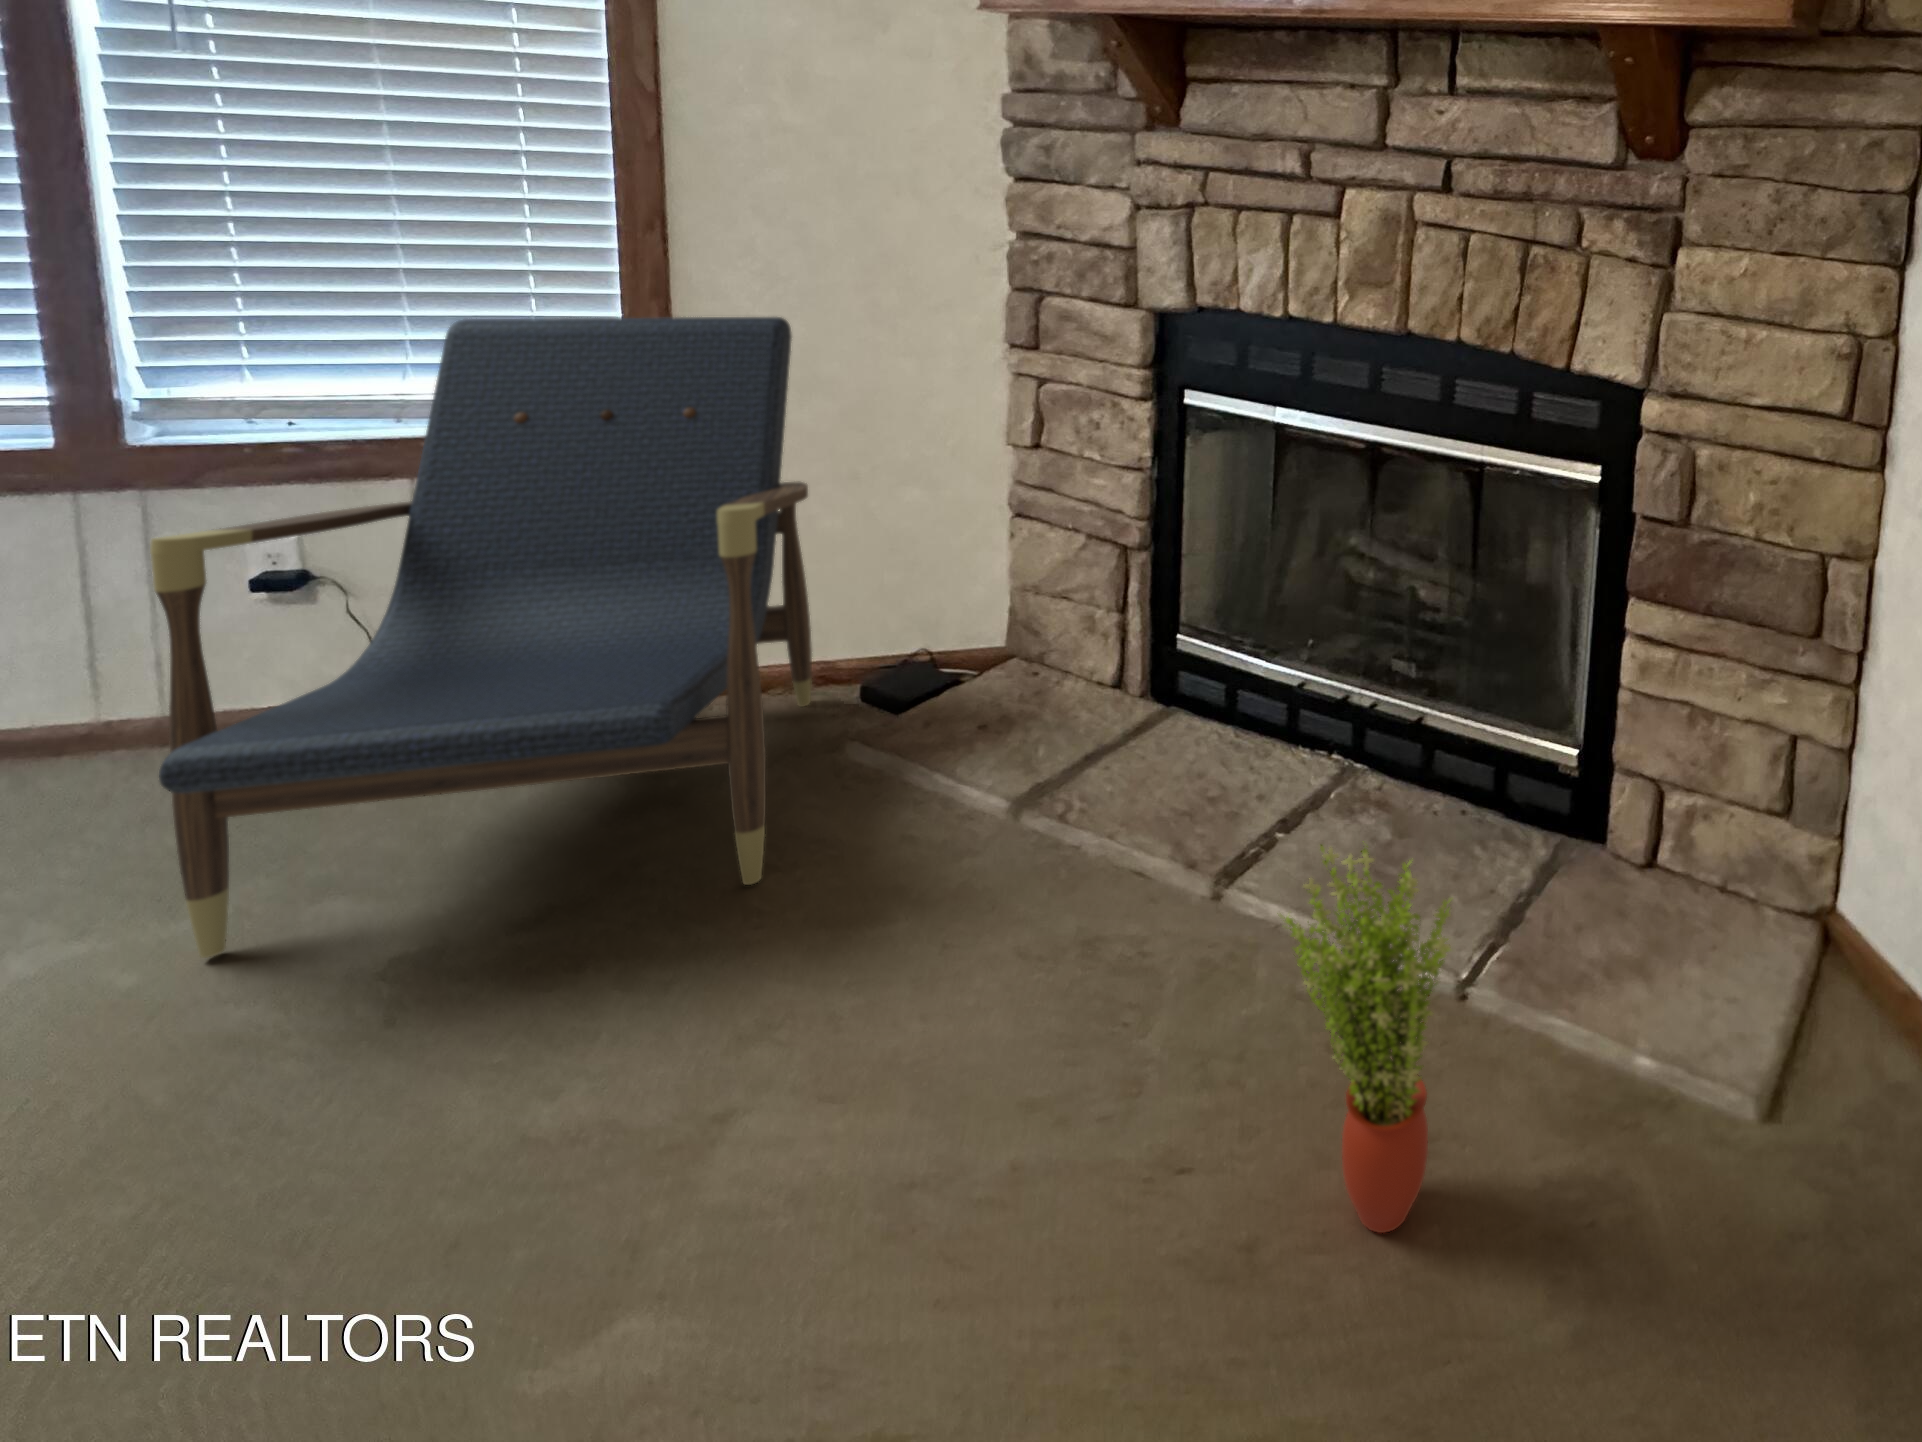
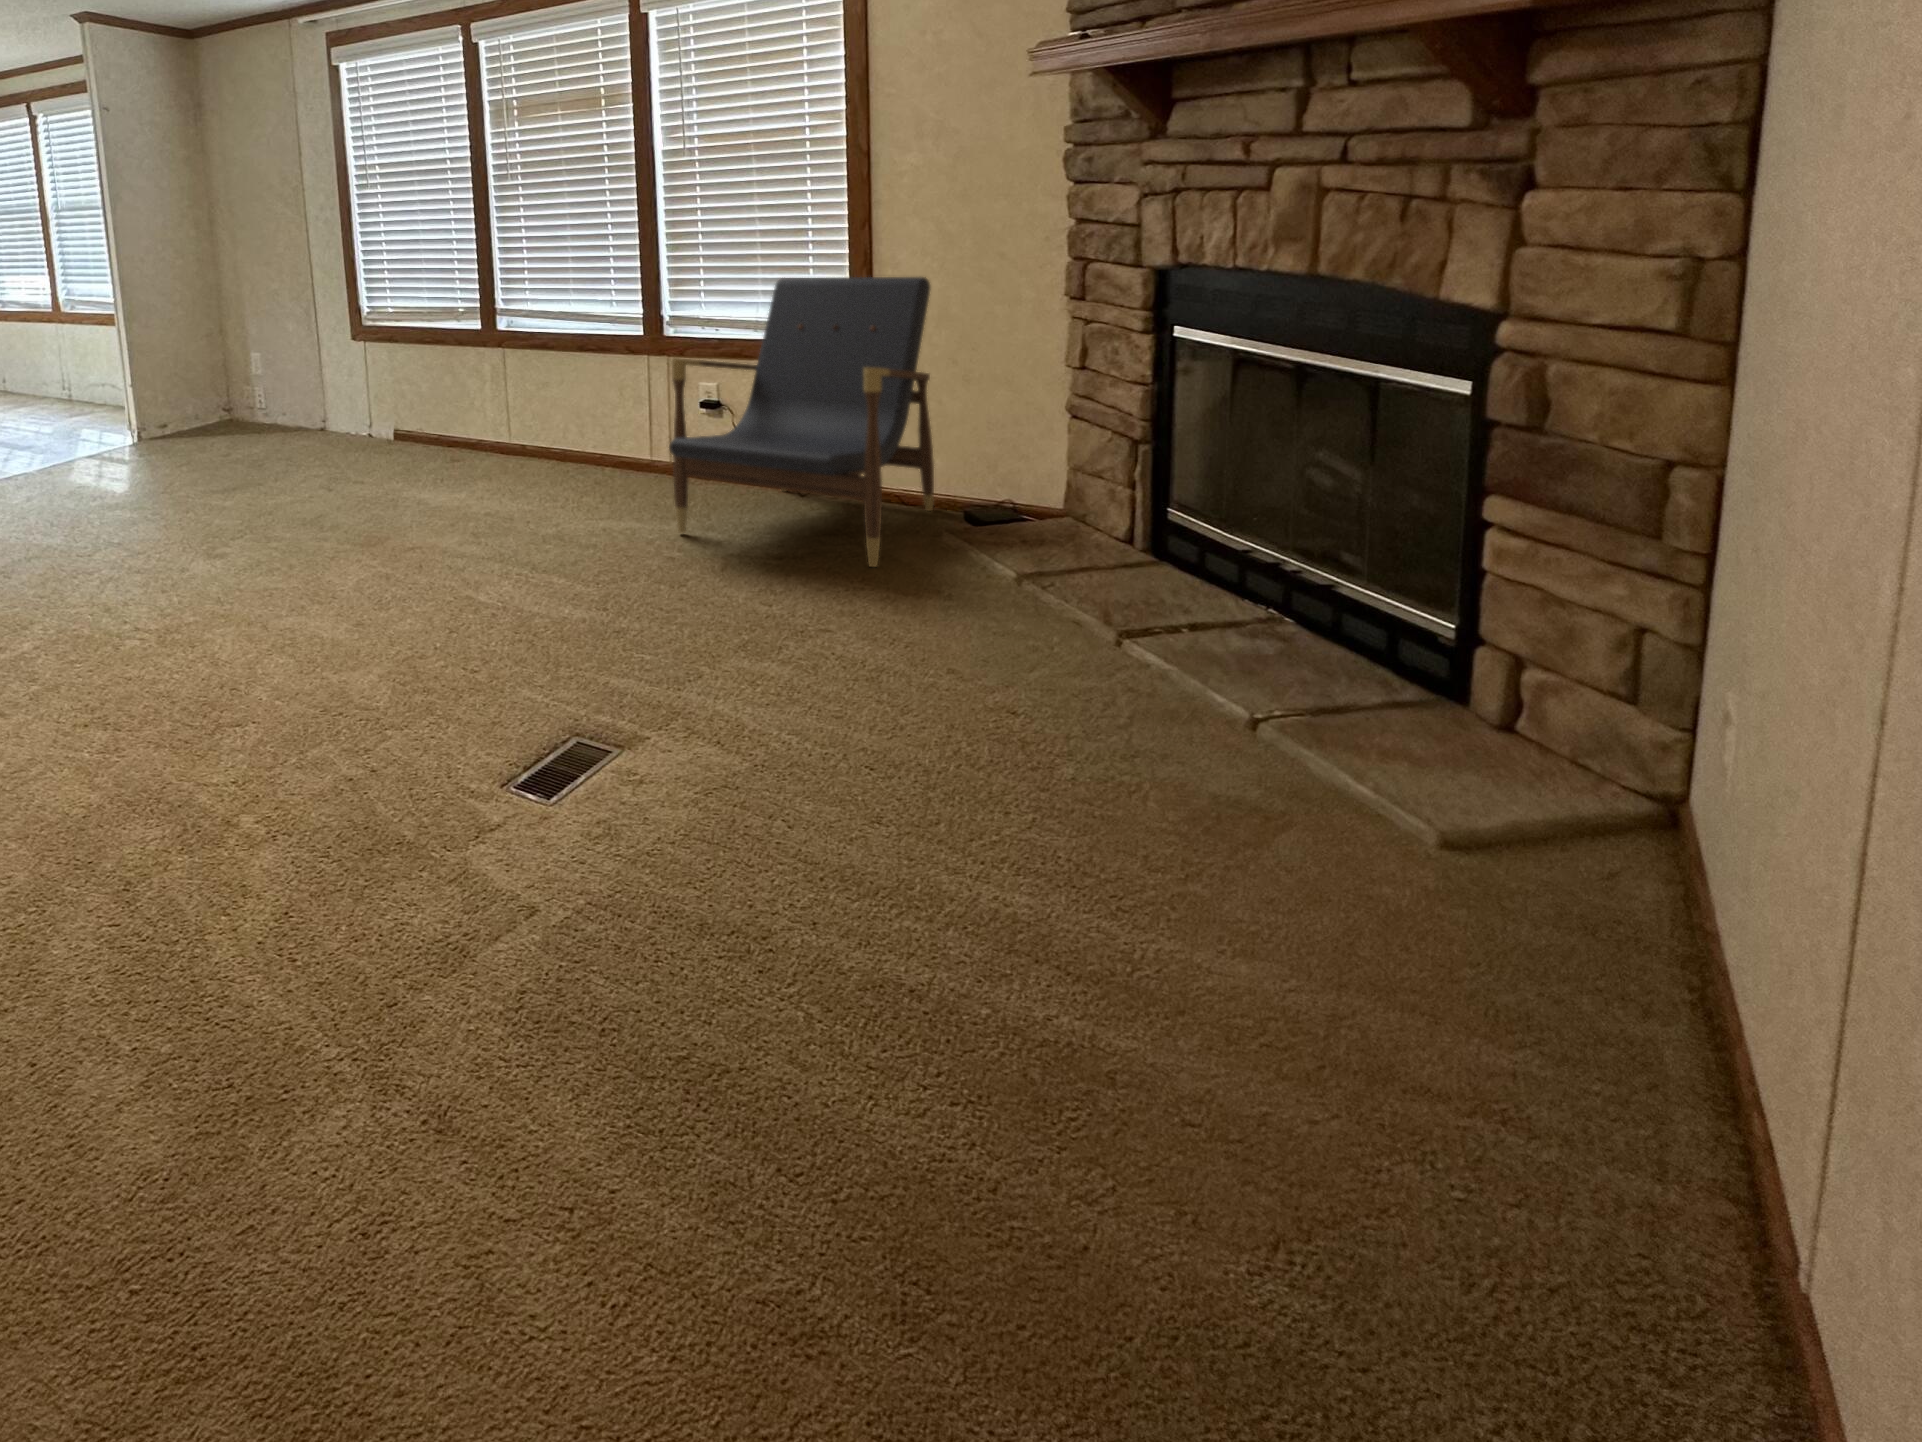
potted plant: present [1280,841,1453,1233] -> none [1051,539,1162,776]

